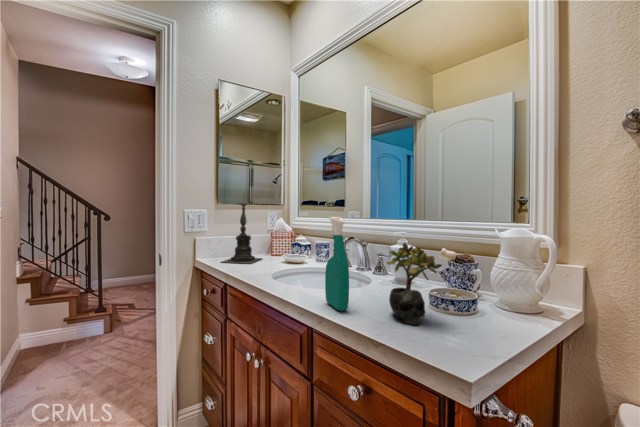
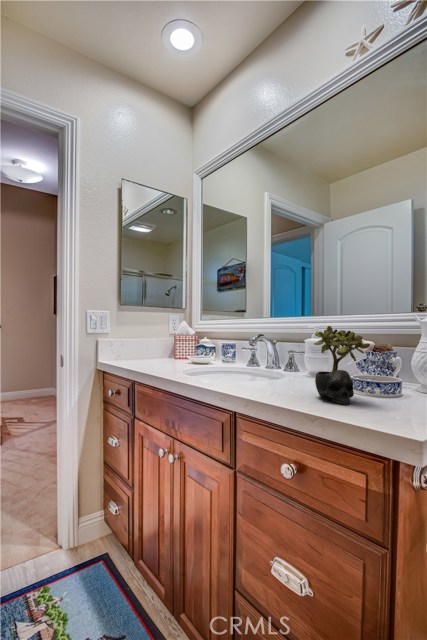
candle holder: present [222,200,262,264] -> none [124,293,167,363]
spray bottle: present [325,216,349,311] -> none [247,301,274,395]

